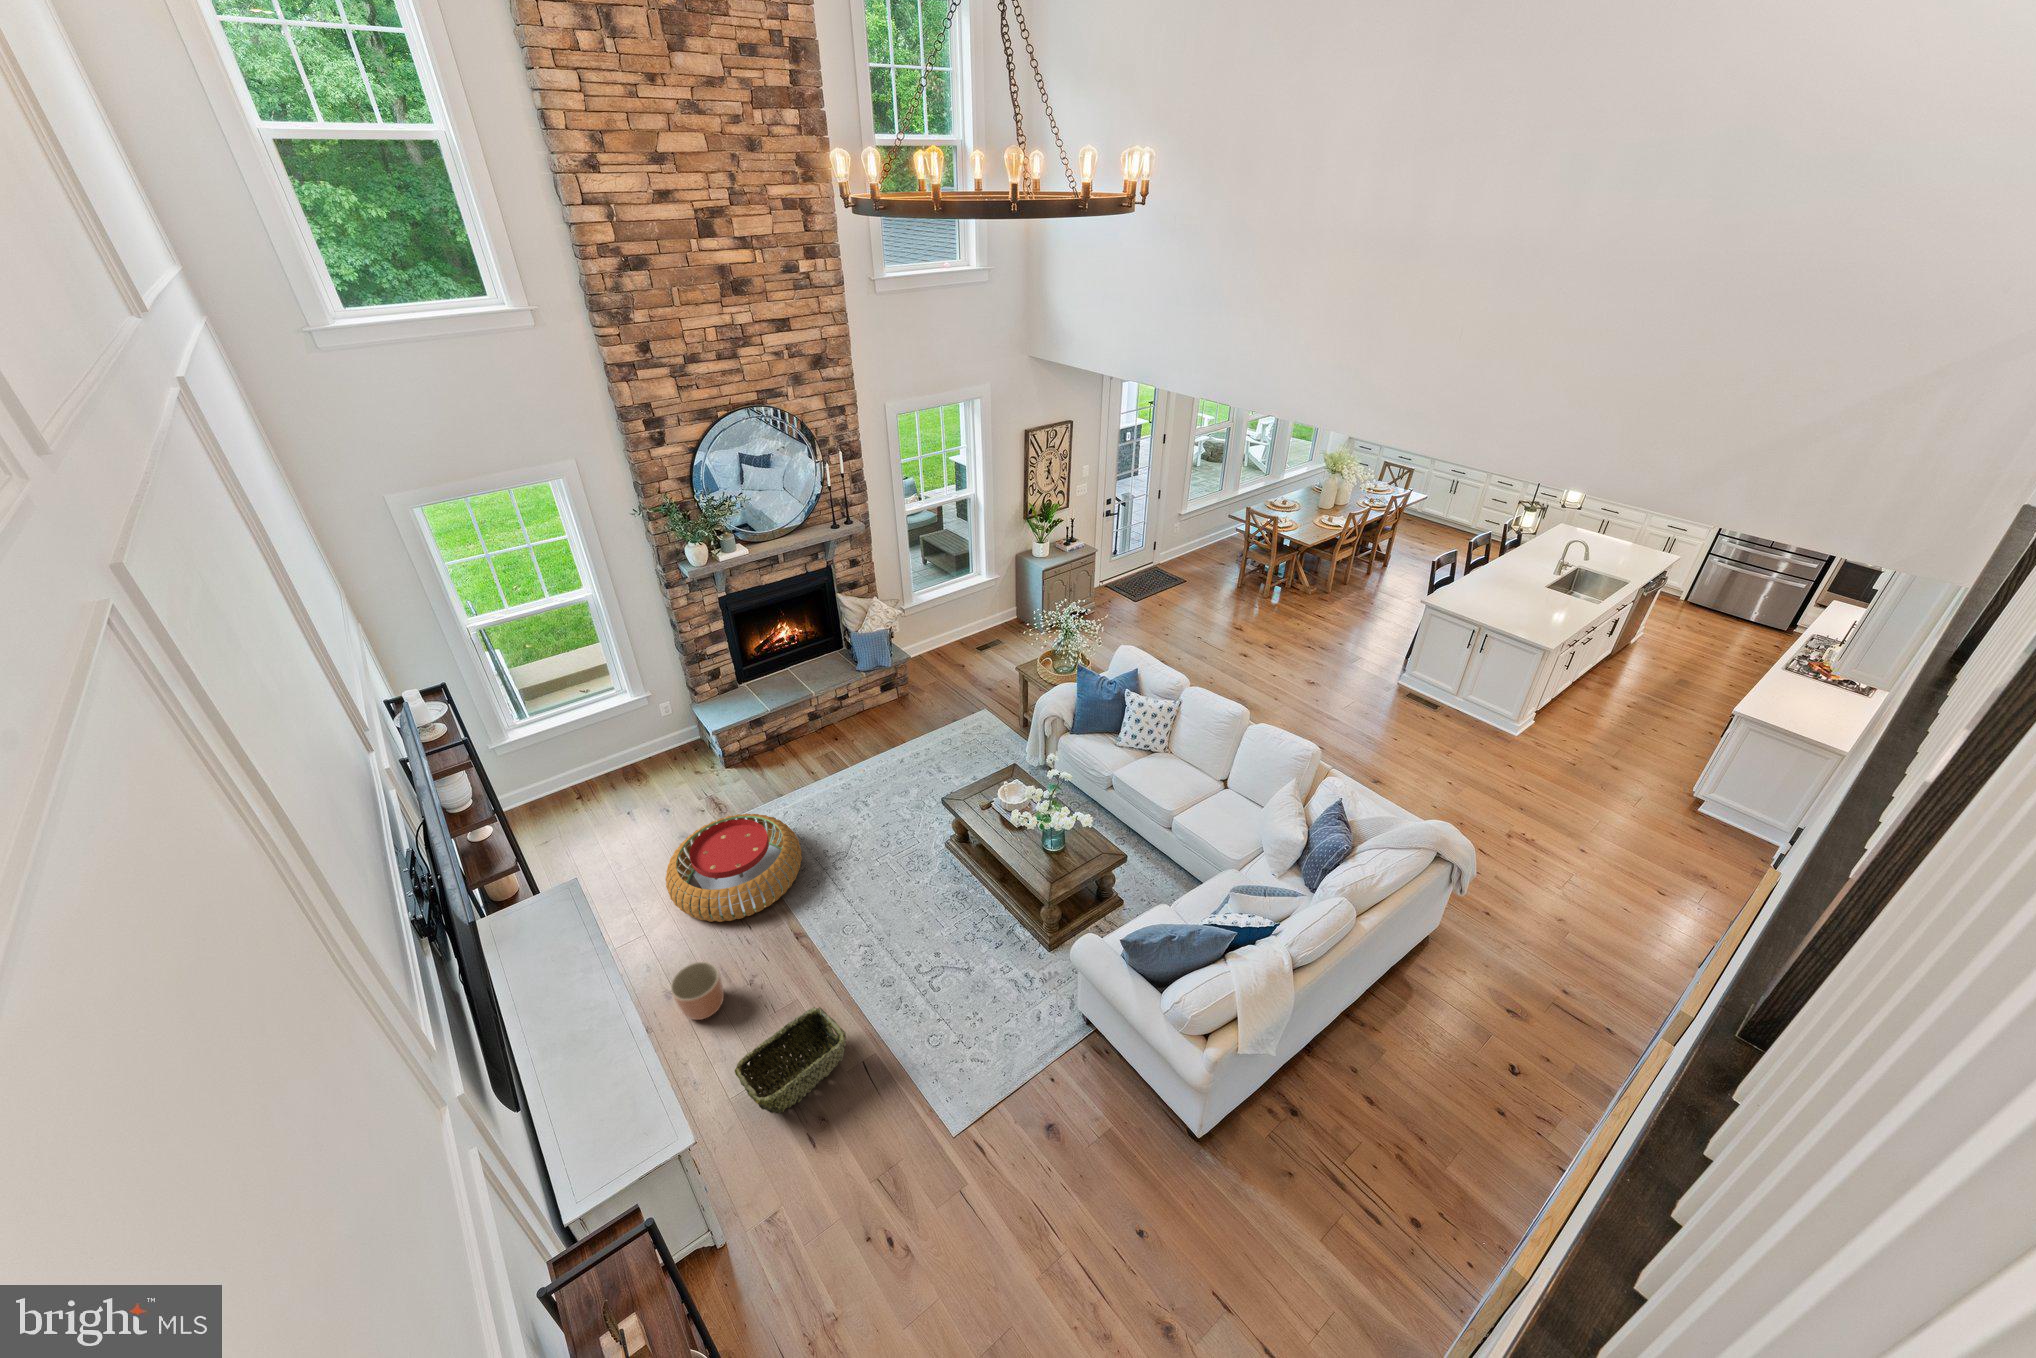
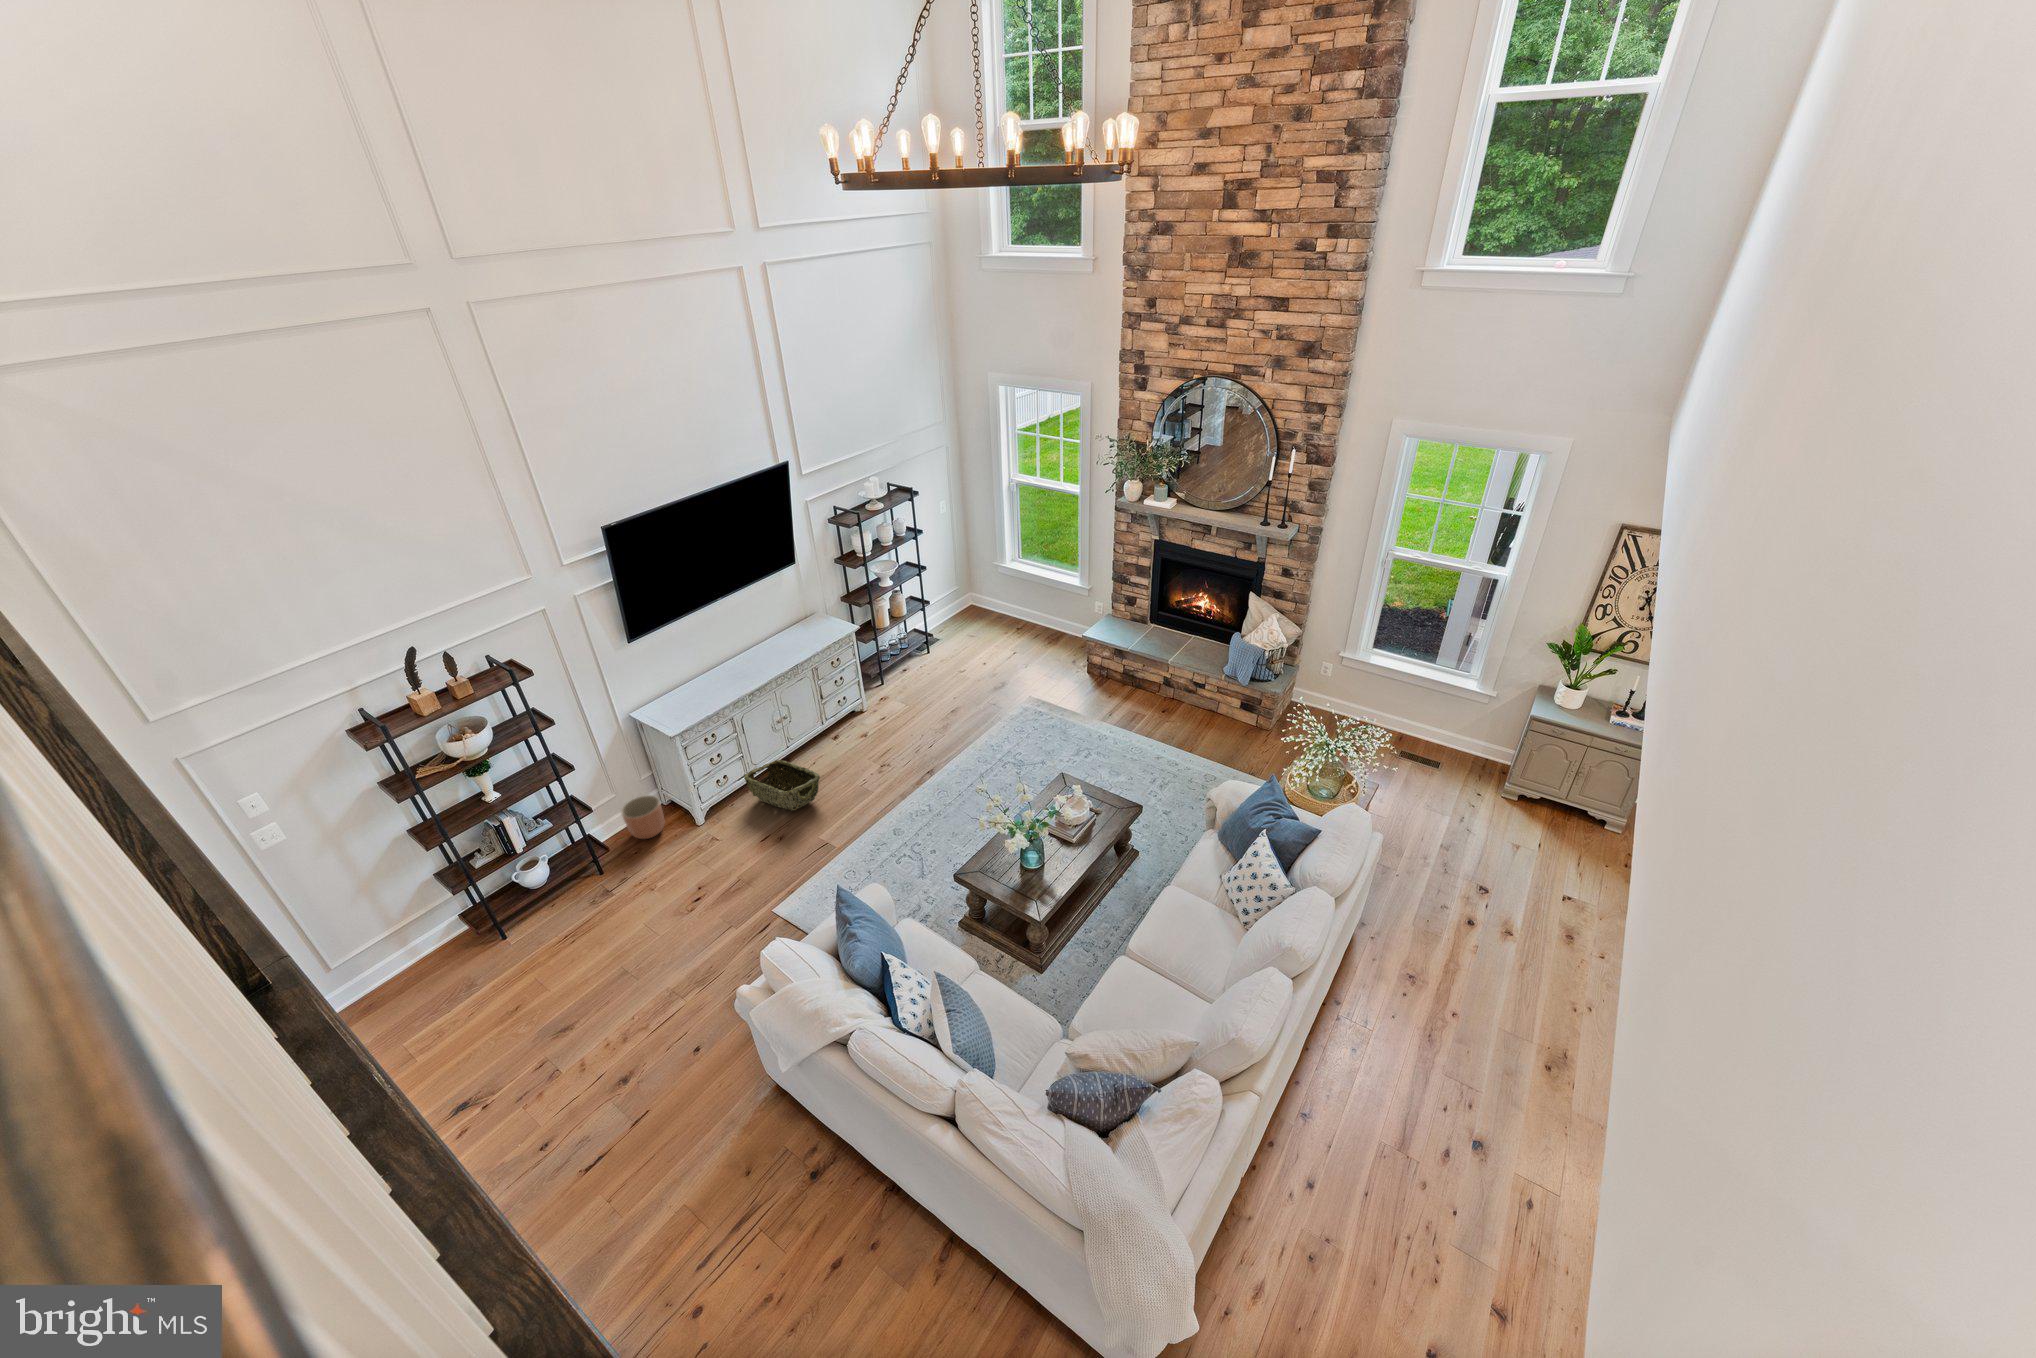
pouf: present [665,814,802,922] -> none [908,670,1010,741]
planter: present [671,961,724,1020] -> present [621,795,664,839]

